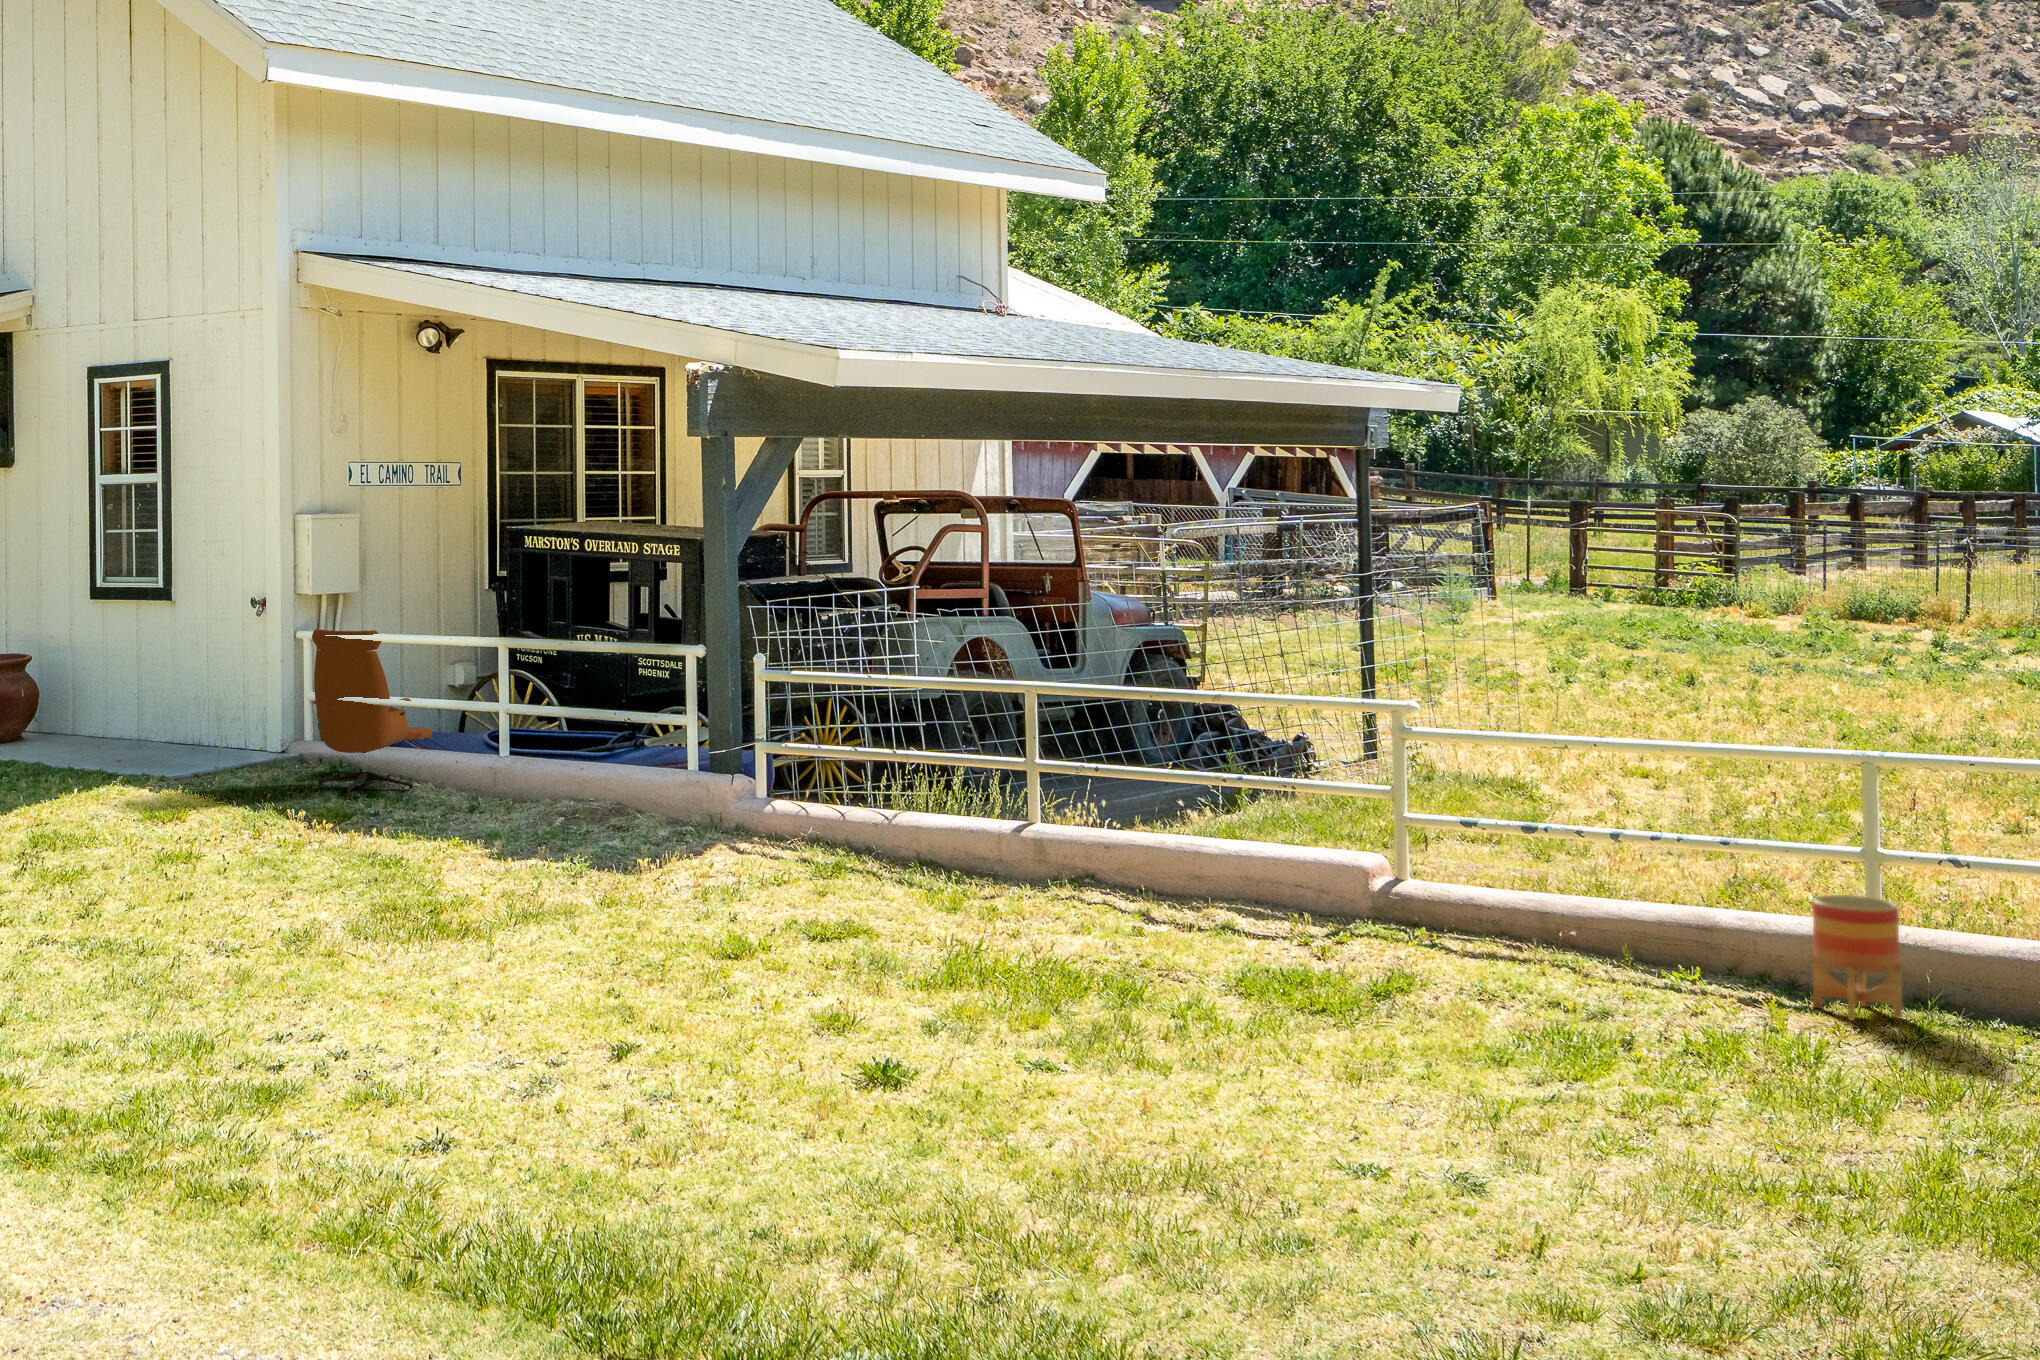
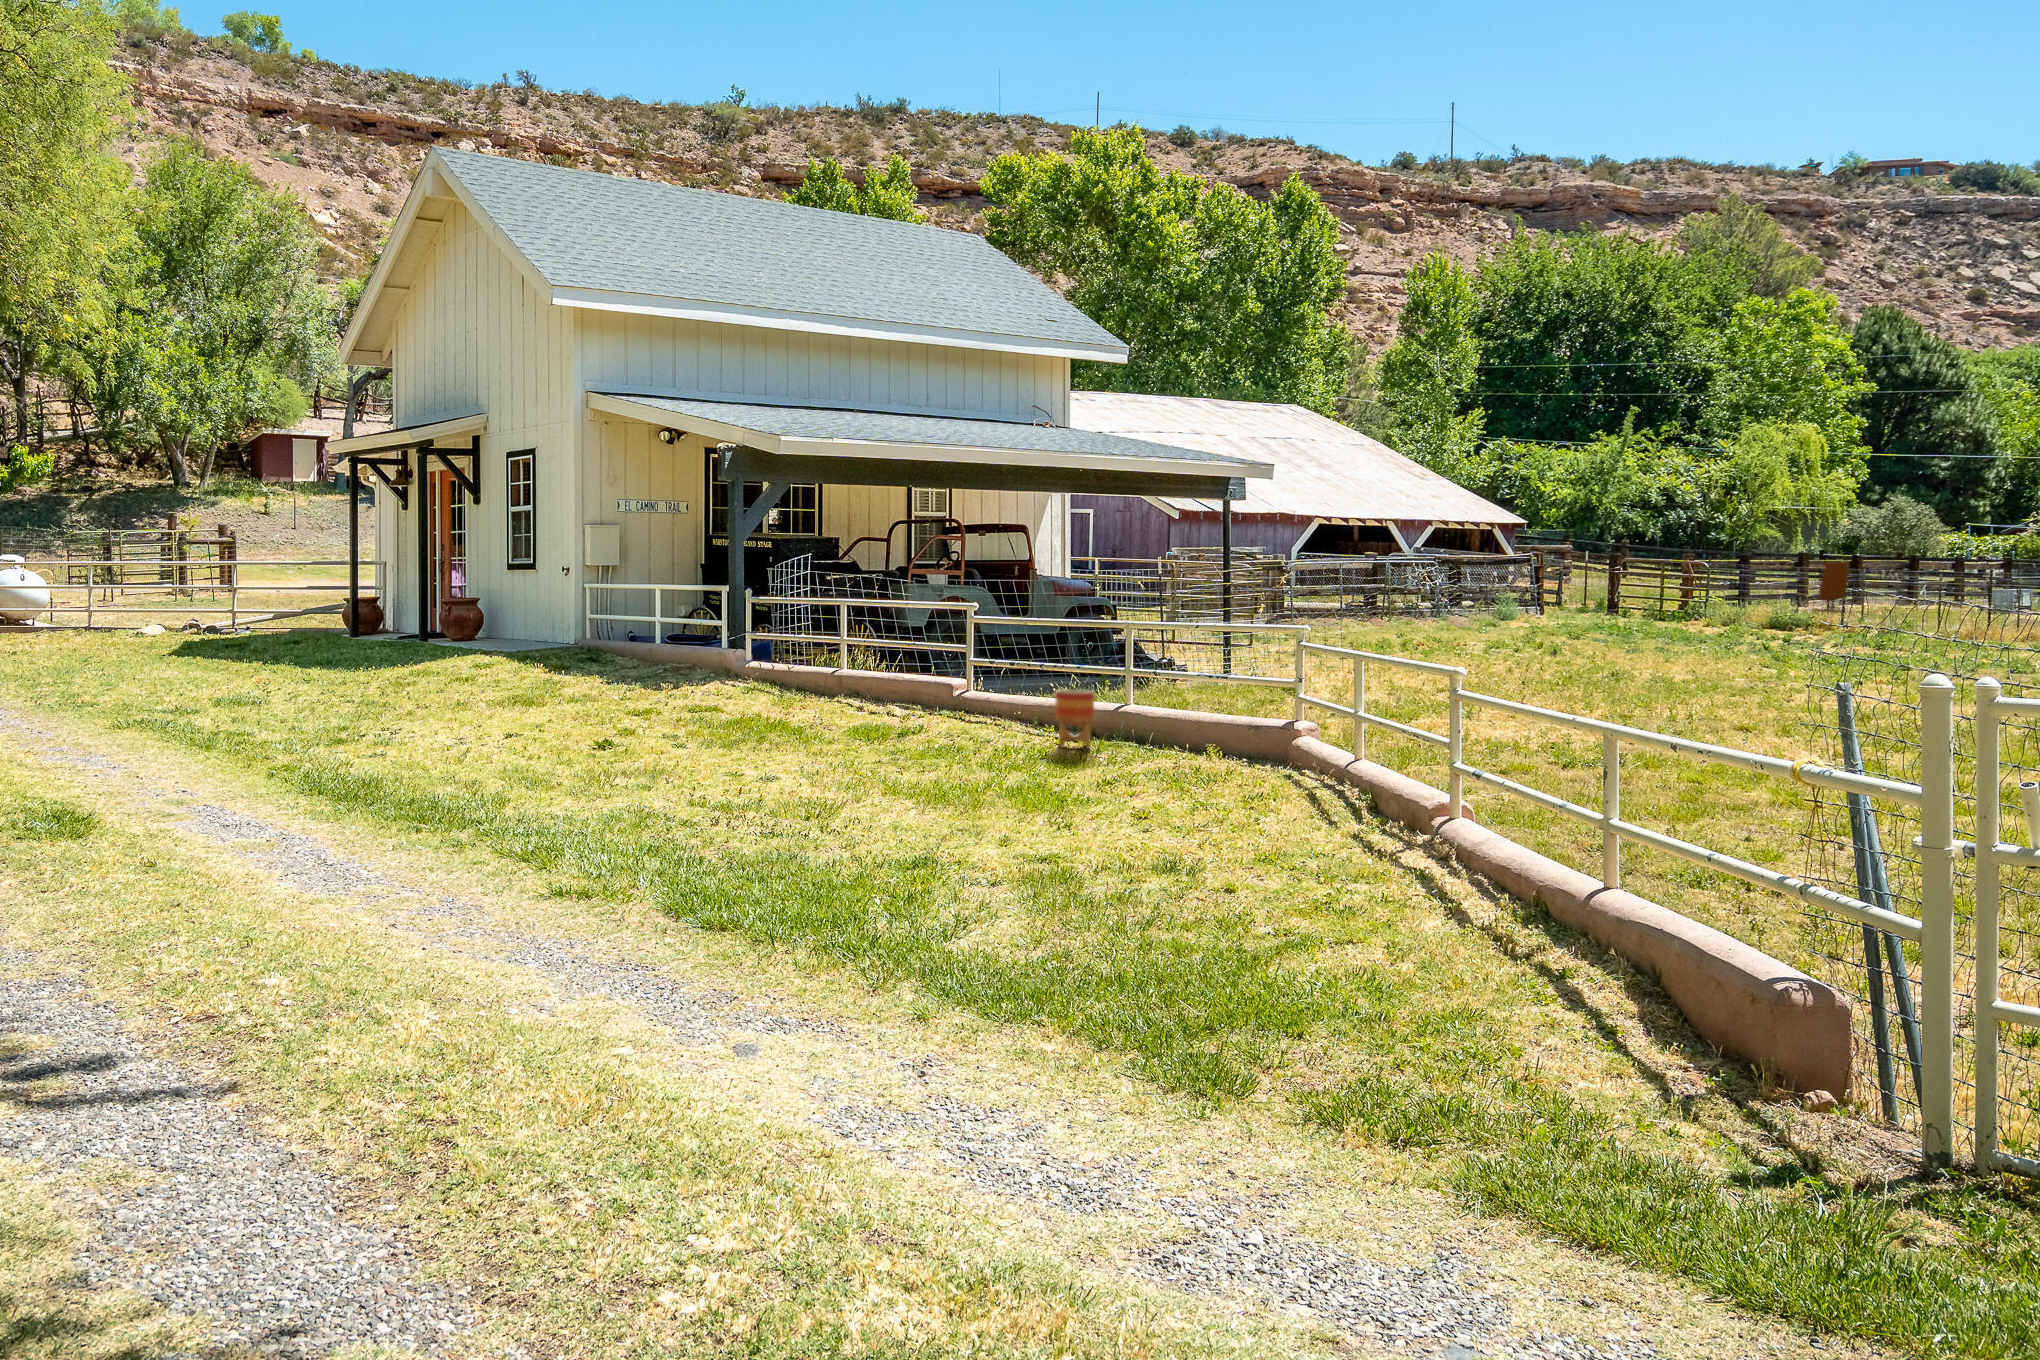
lounge chair: present [312,629,432,794] -> present [1818,562,1850,609]

